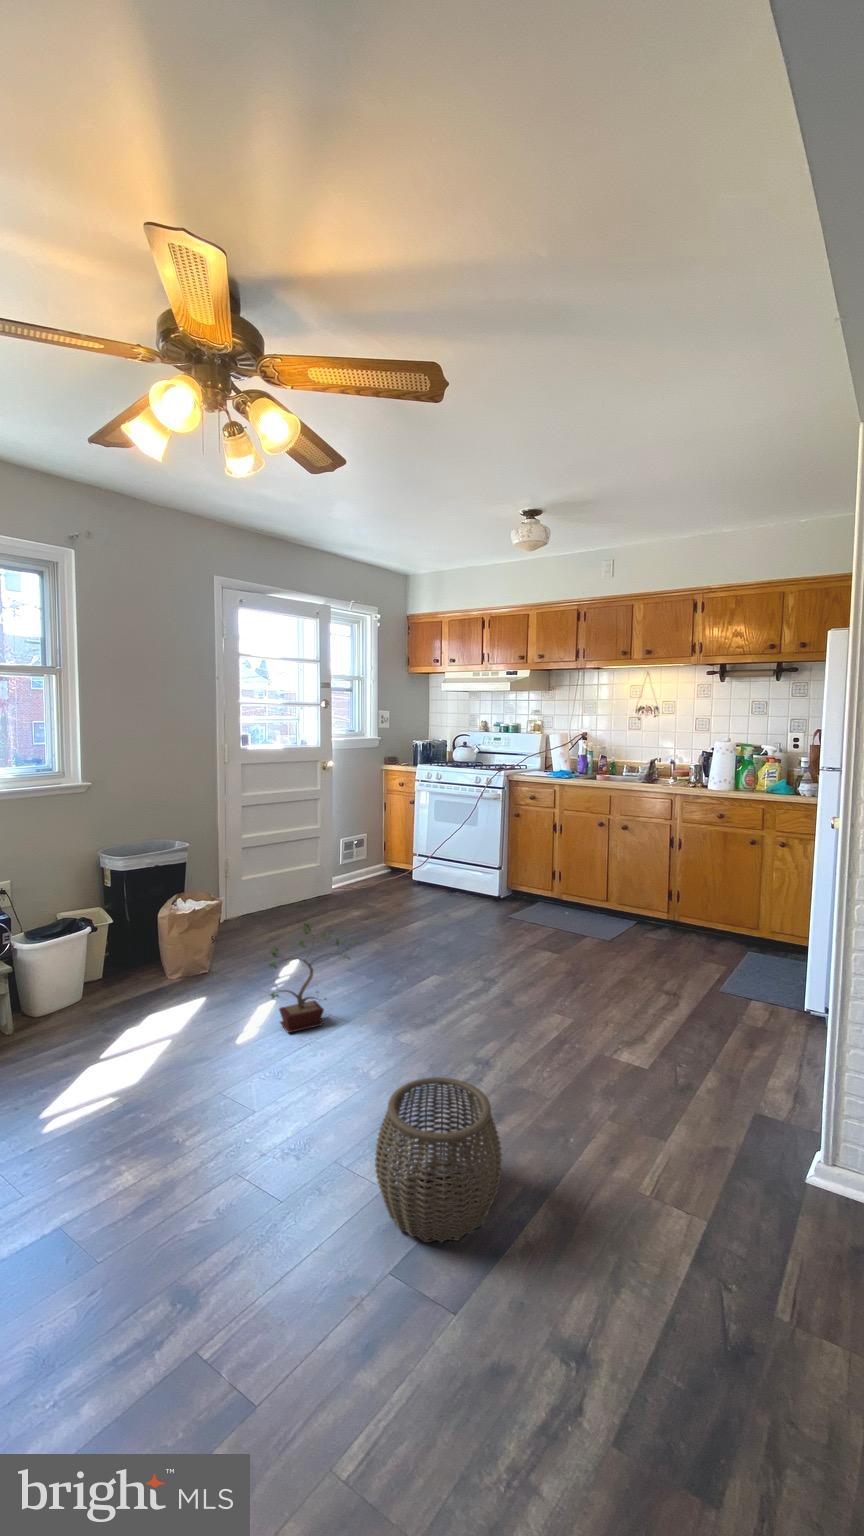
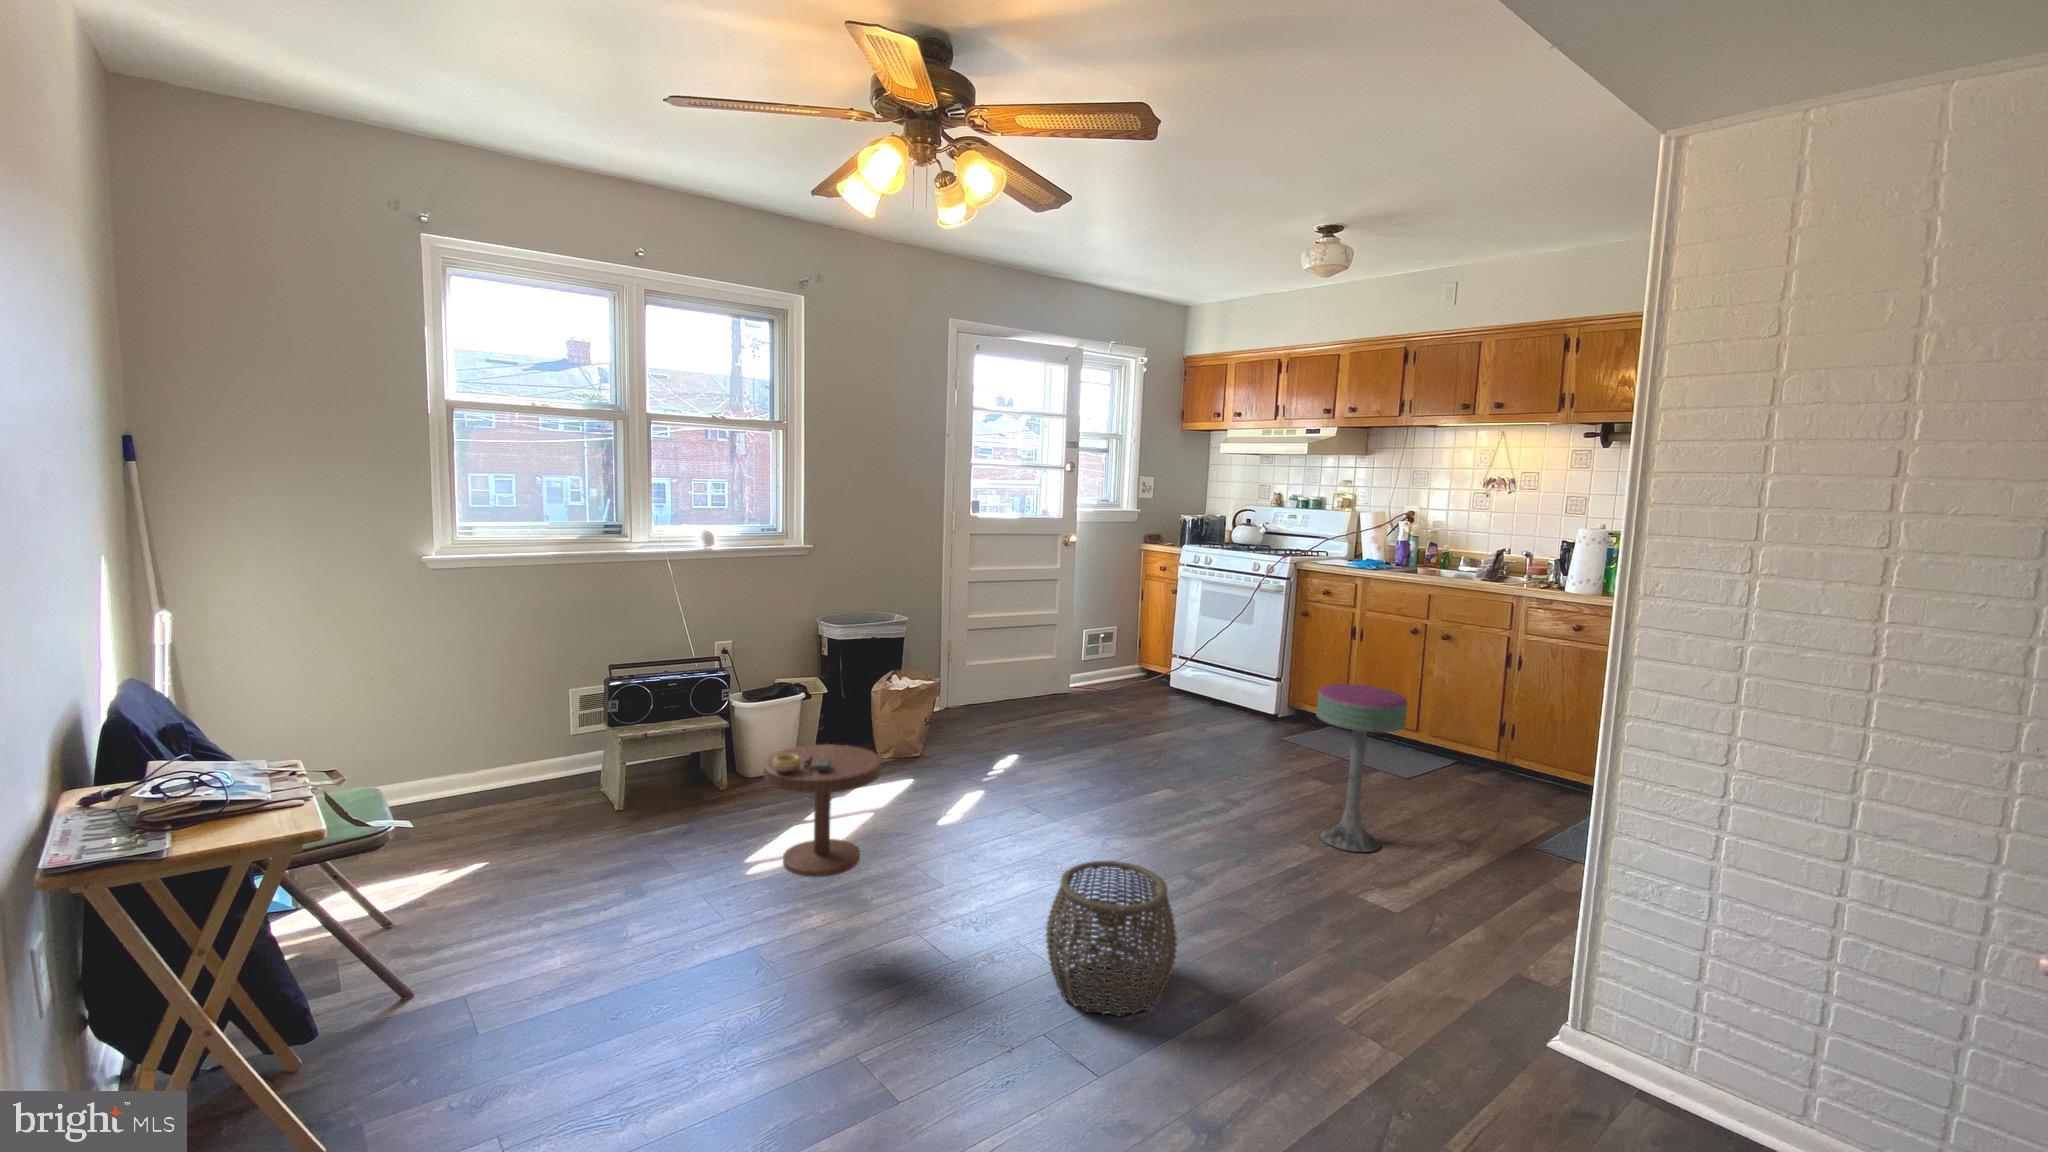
bar stool: none [558,876,629,1015] -> present [1316,684,1408,852]
potted plant: present [269,923,361,1033] -> none [971,705,1078,823]
side table: none [60,998,195,1232] -> present [764,744,881,878]

